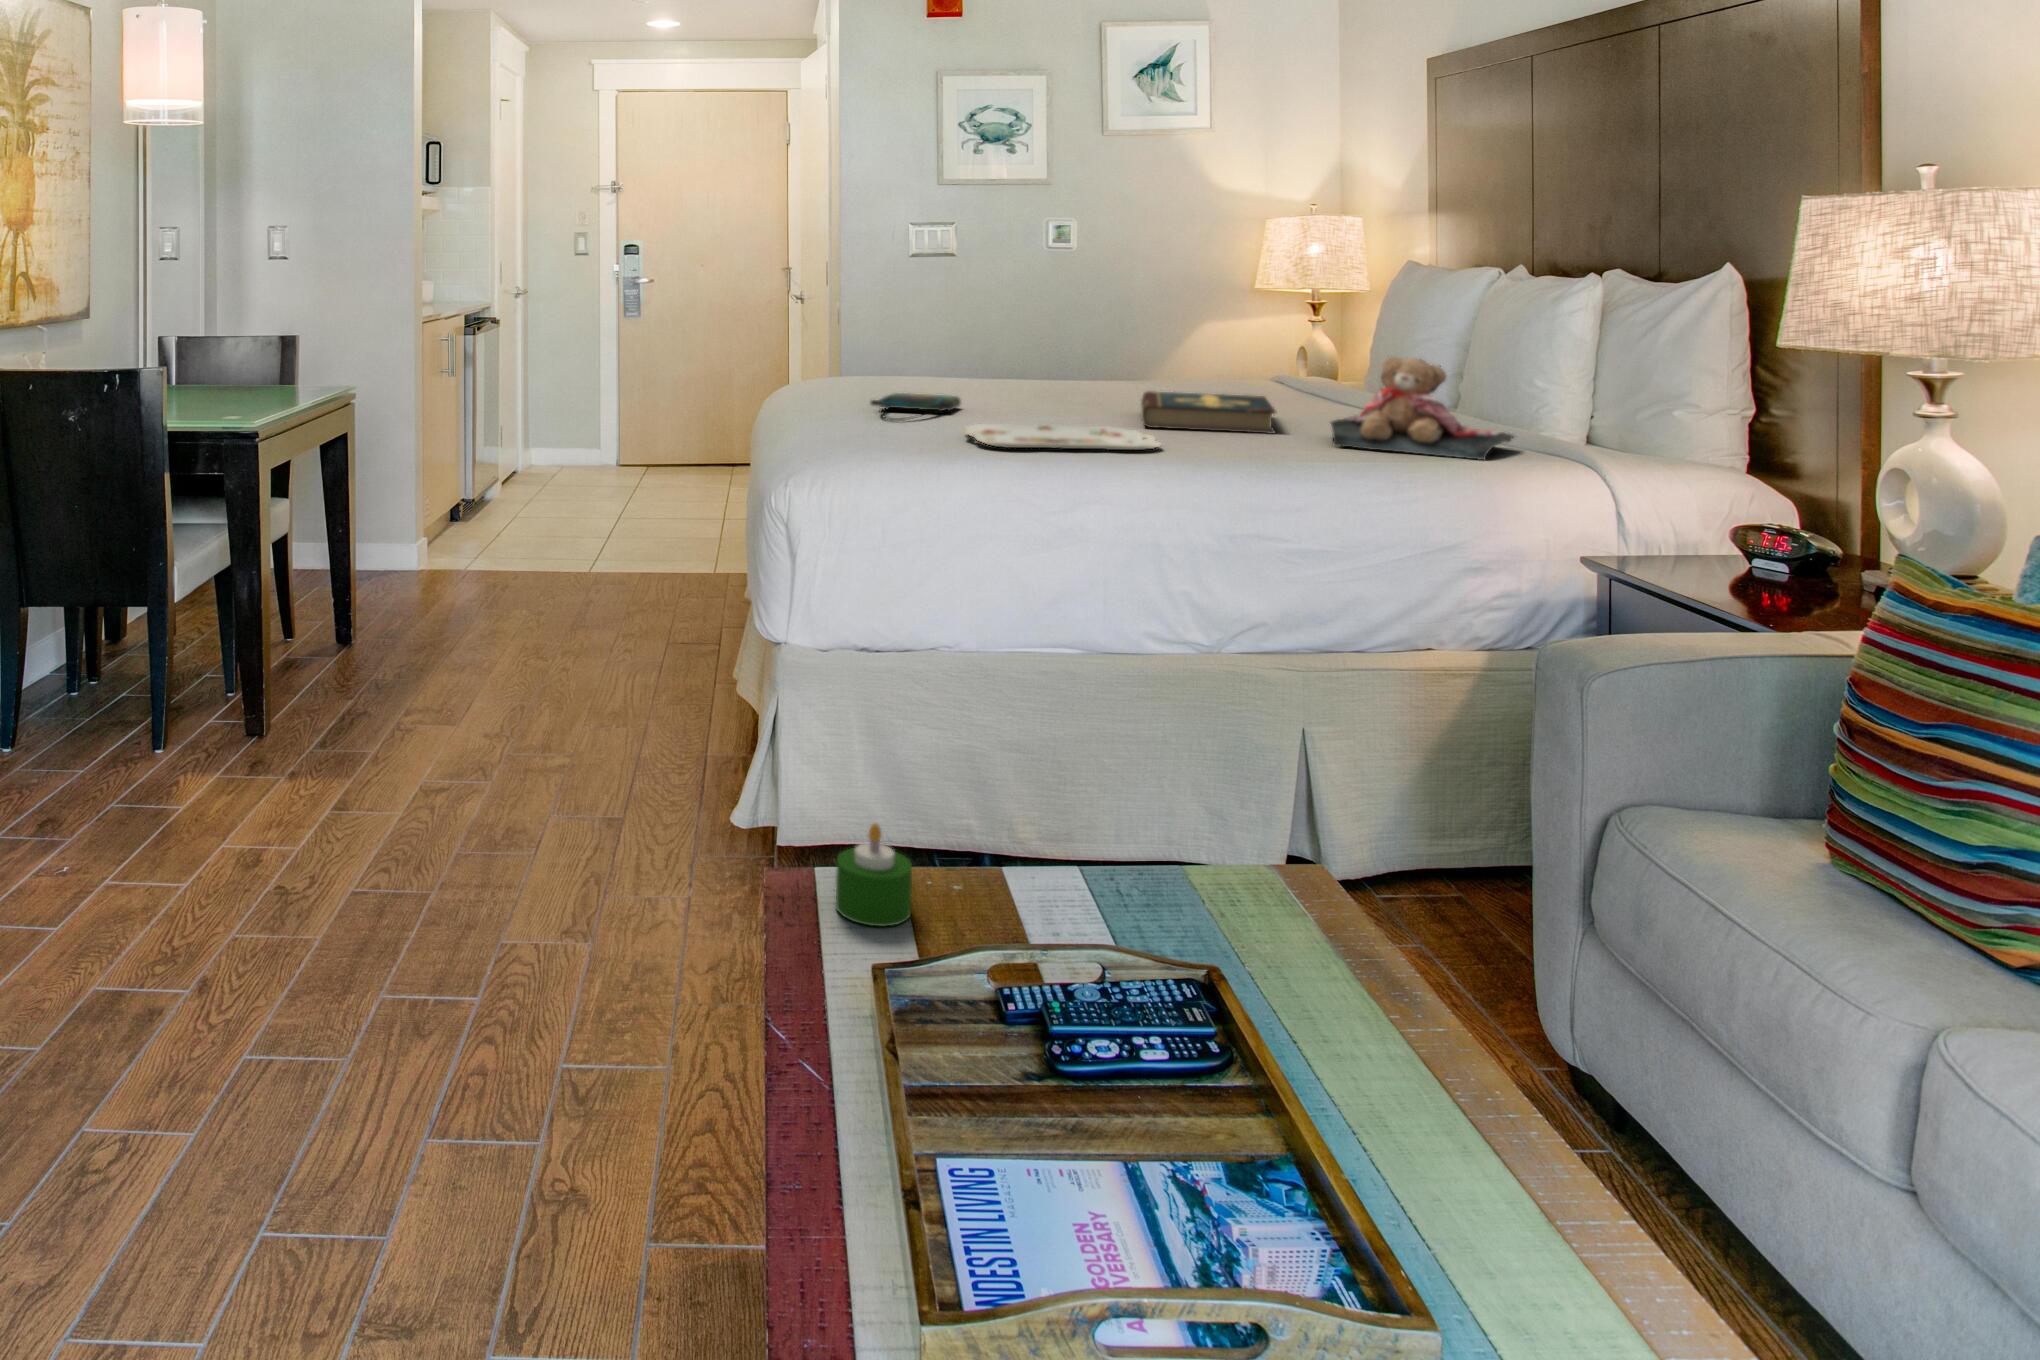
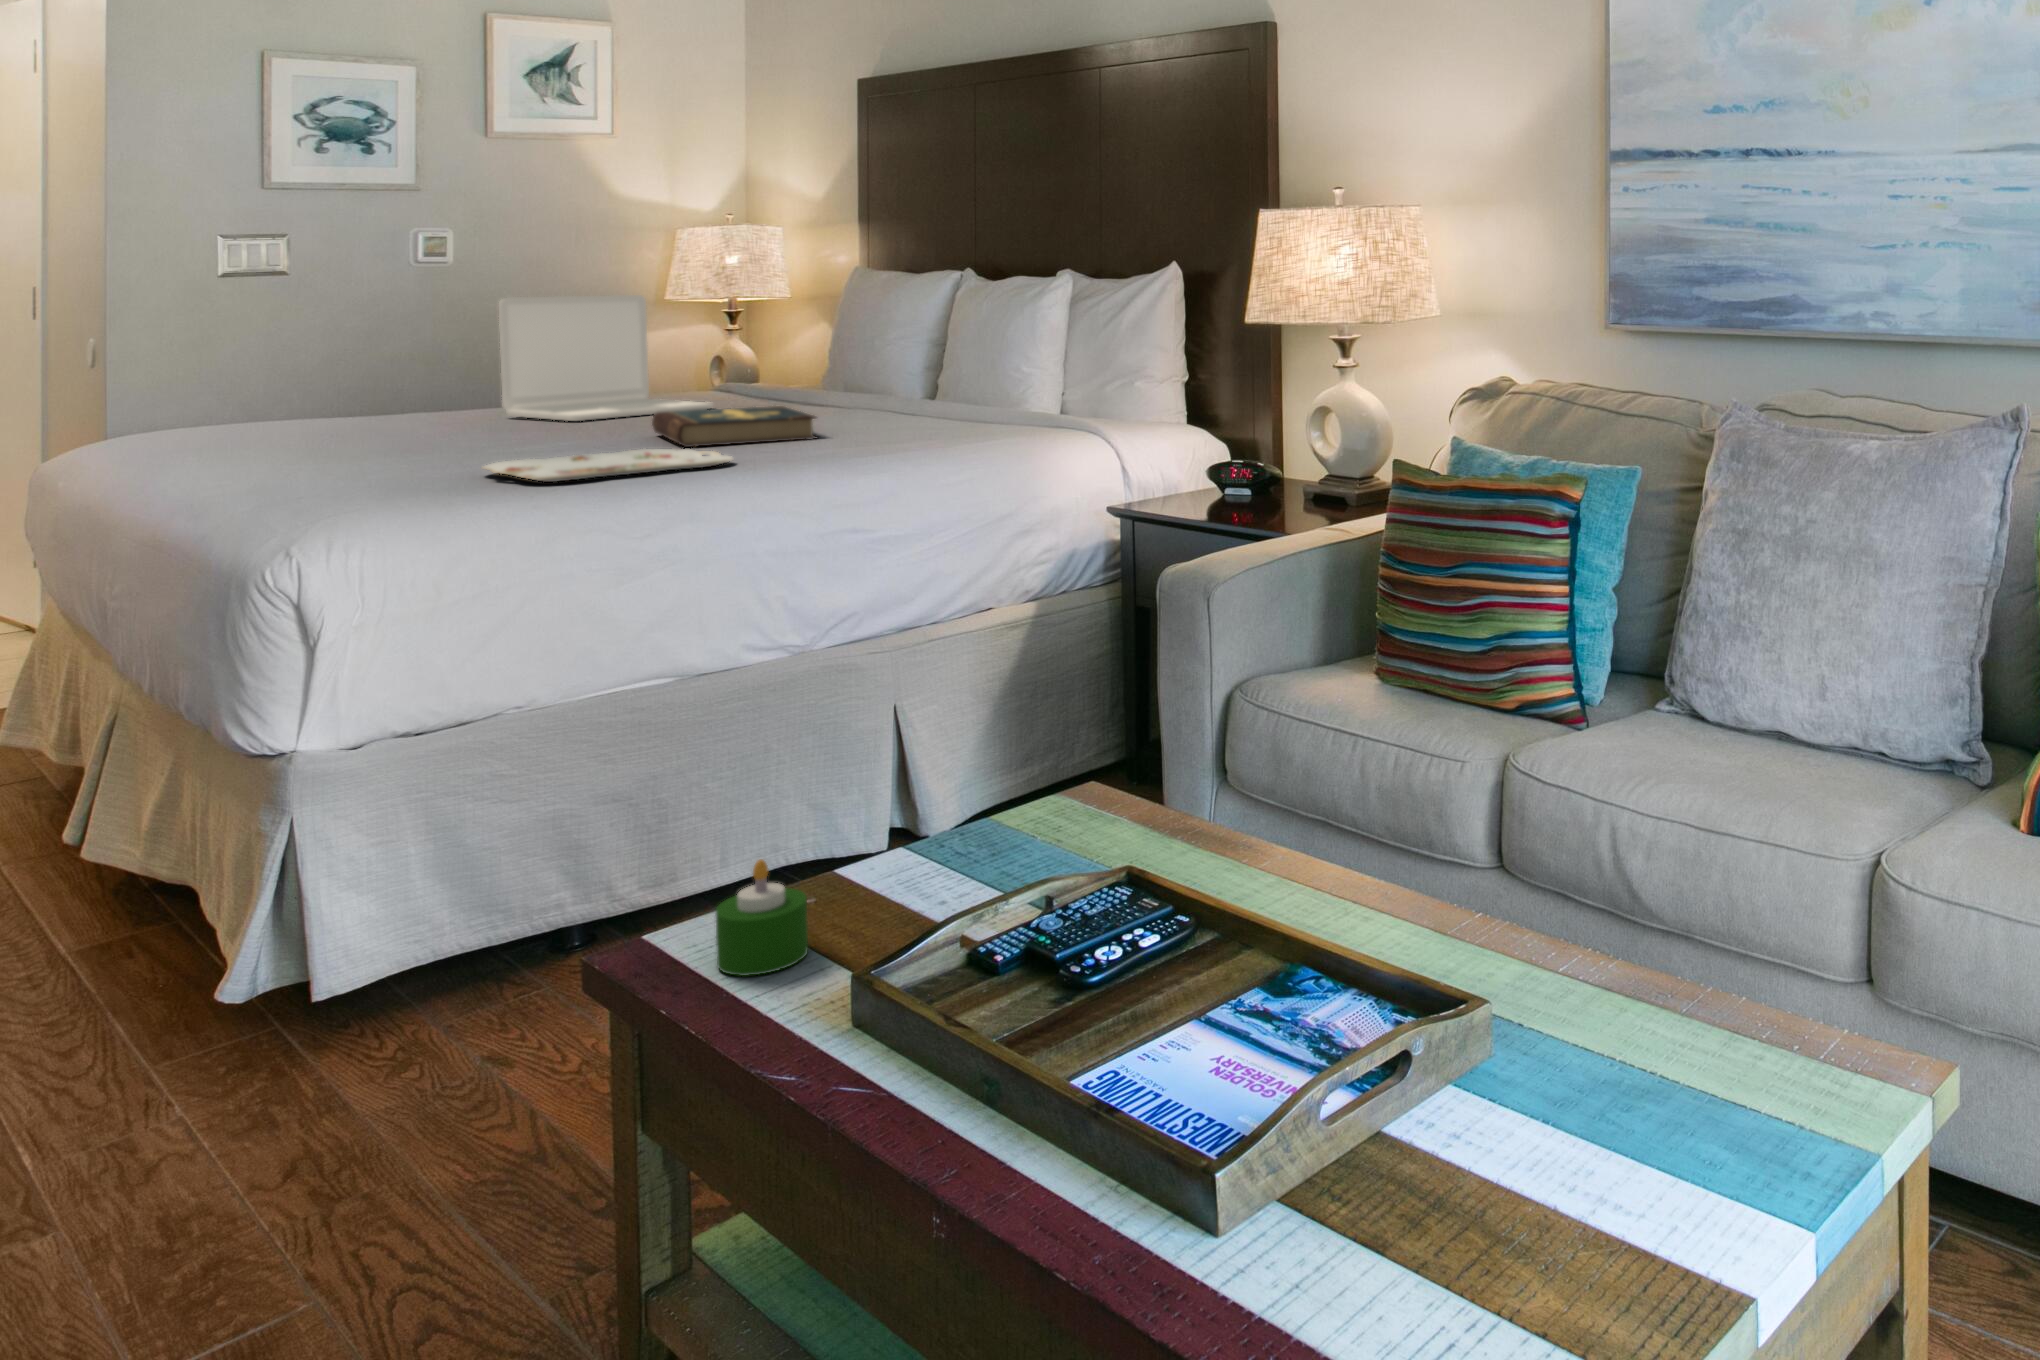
laptop: none [1059,279,1235,390] -> present [499,295,713,421]
teddy bear: present [1331,355,1513,460] -> none [869,350,1030,442]
tote bag: present [871,393,961,421] -> none [300,440,428,475]

